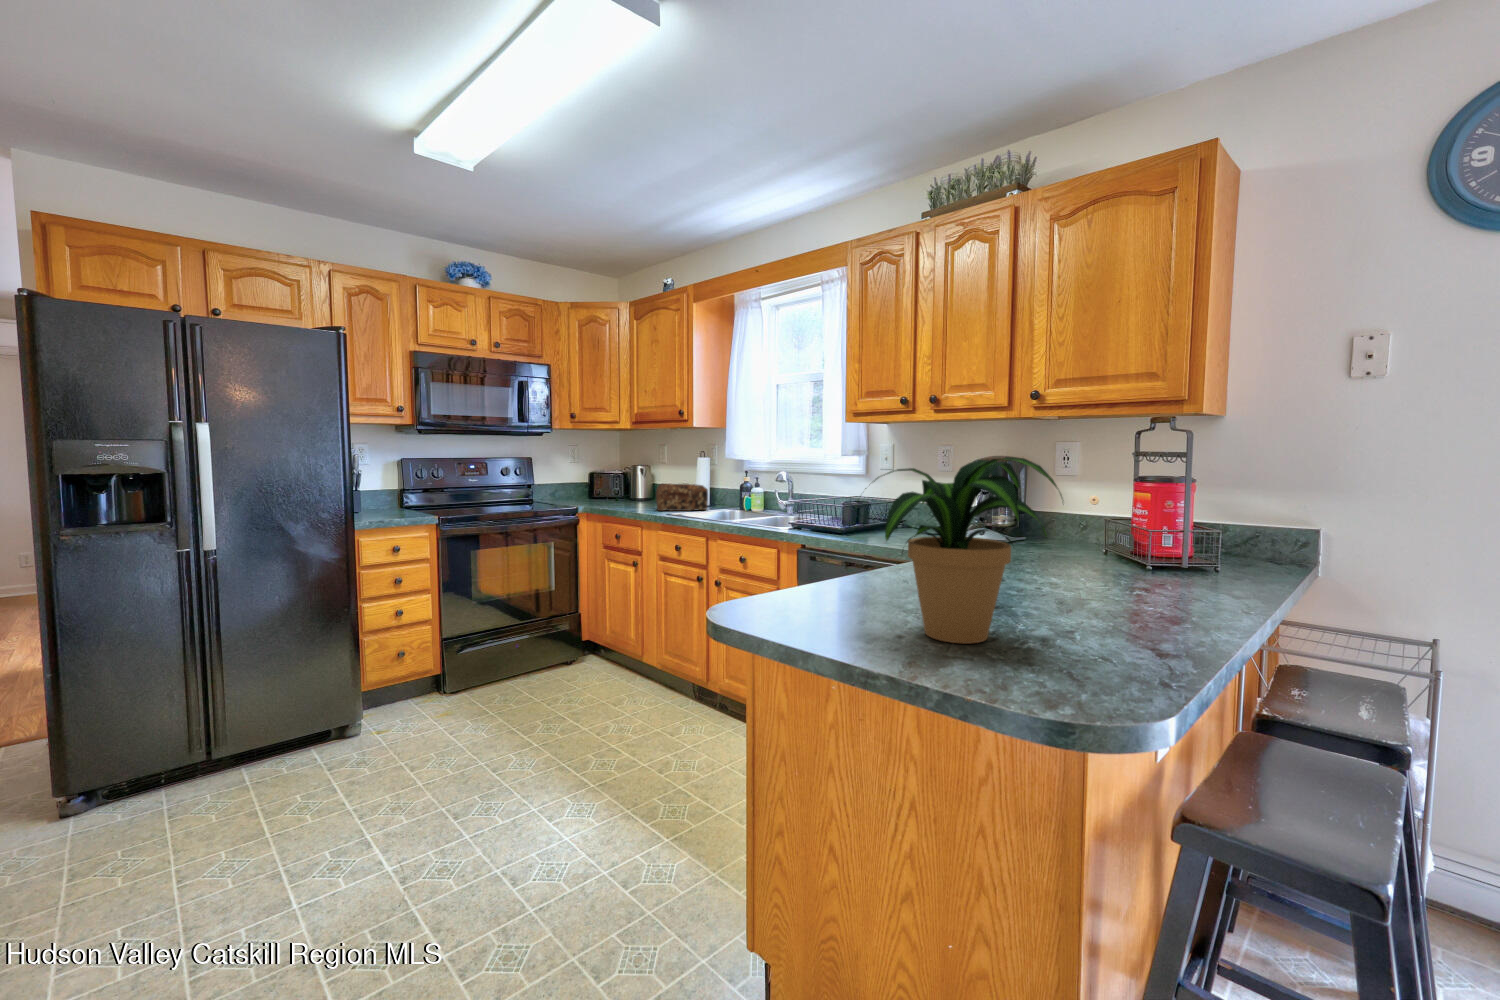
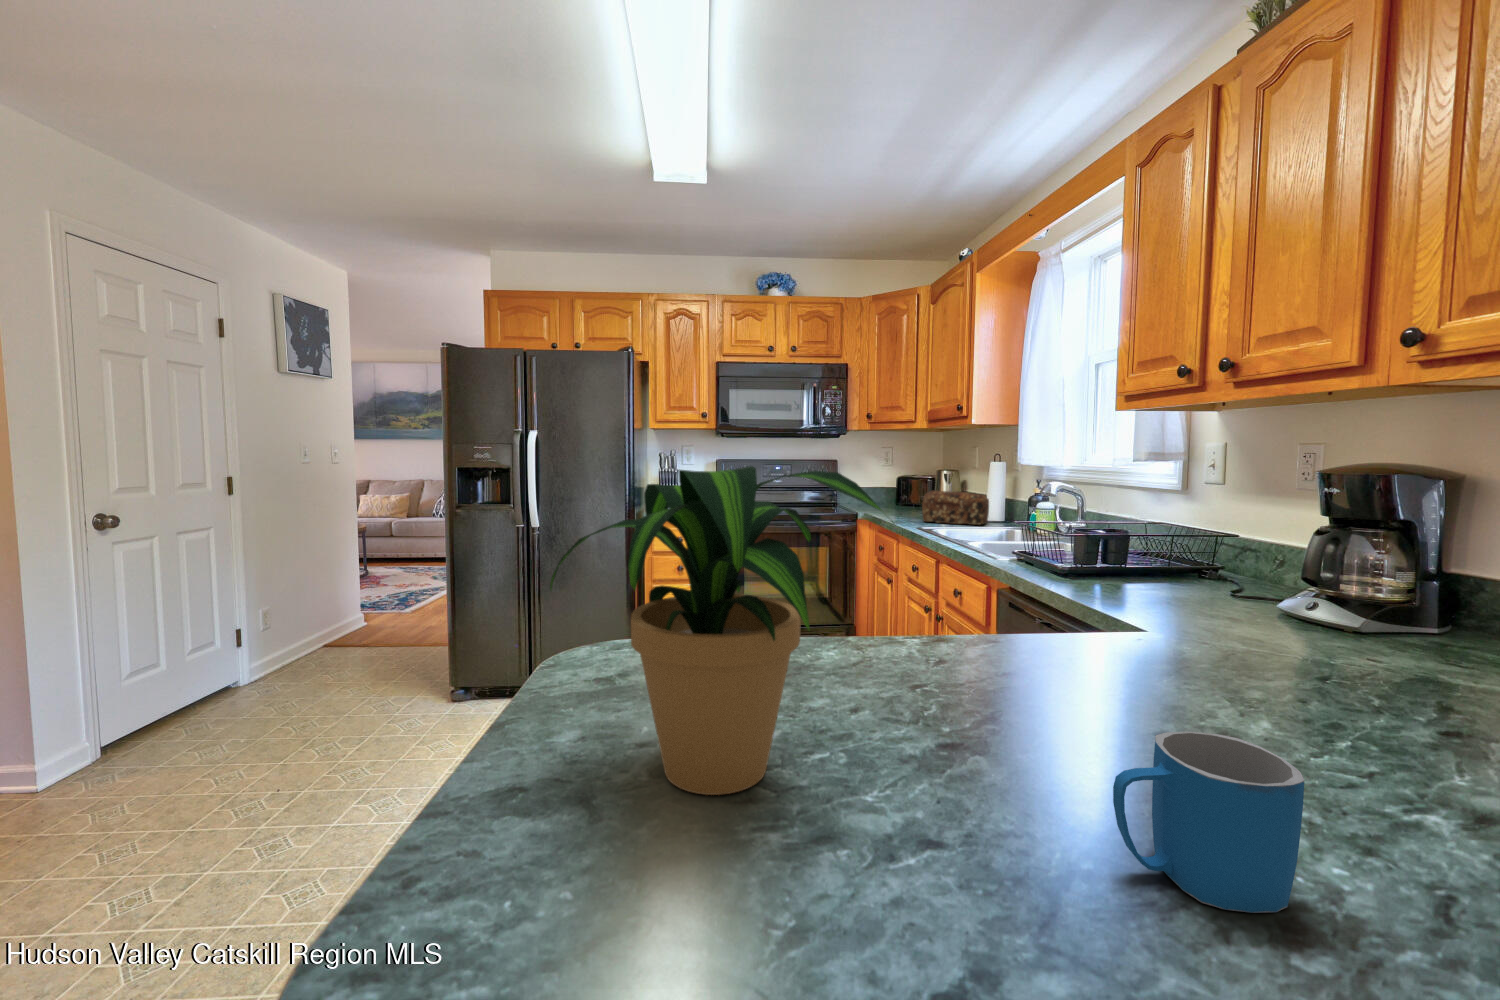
mug: none [1113,564,1166,622] -> present [1113,732,1304,913]

